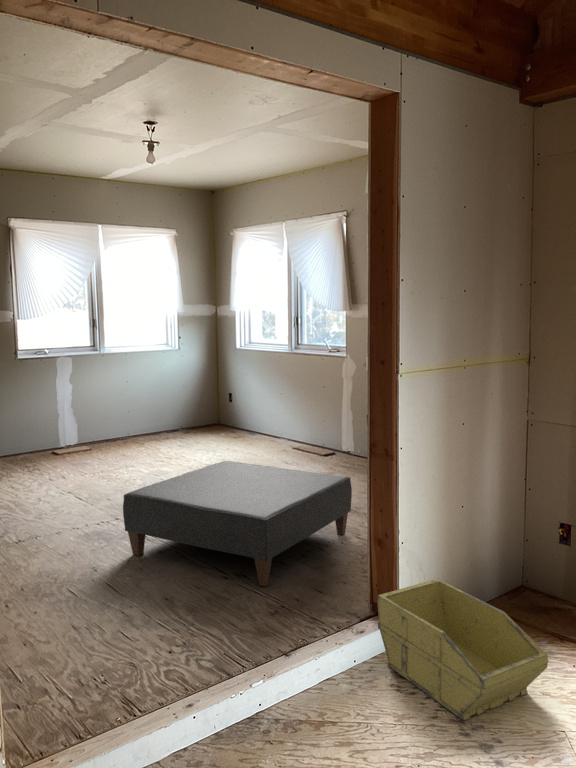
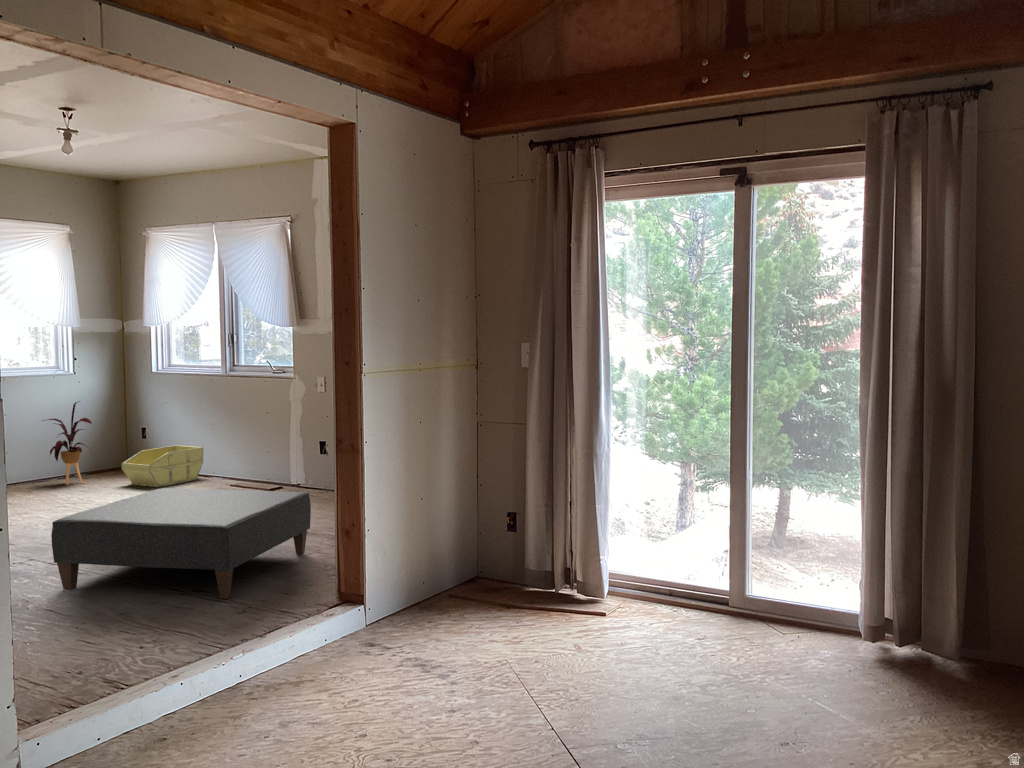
house plant: none [154,373,189,439] -> present [48,402,92,485]
storage bin: present [377,579,548,720] -> present [121,445,203,487]

